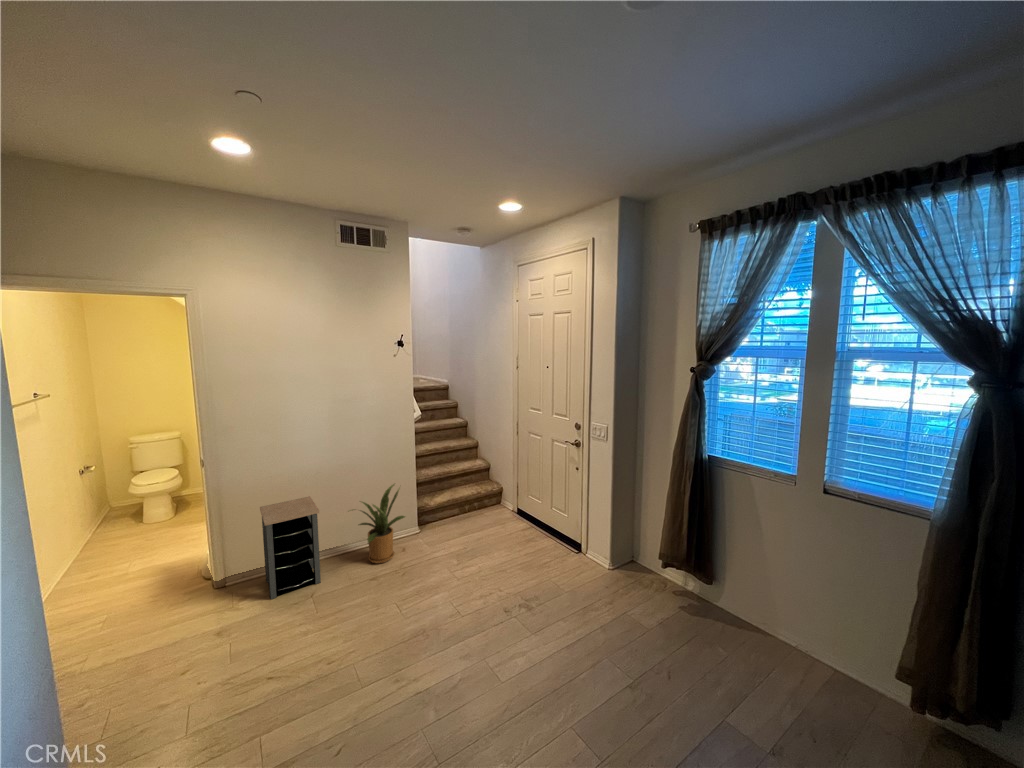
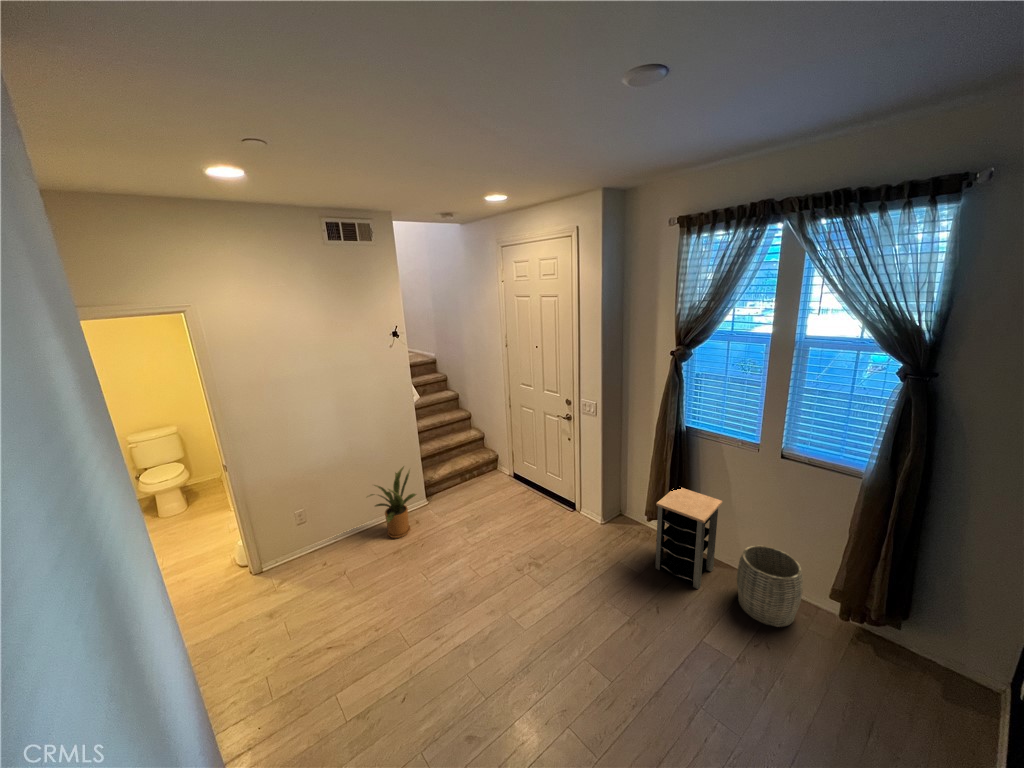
side table: present [260,496,321,599] -> present [655,488,722,589]
woven basket: none [772,603,861,716] -> present [737,546,803,627]

